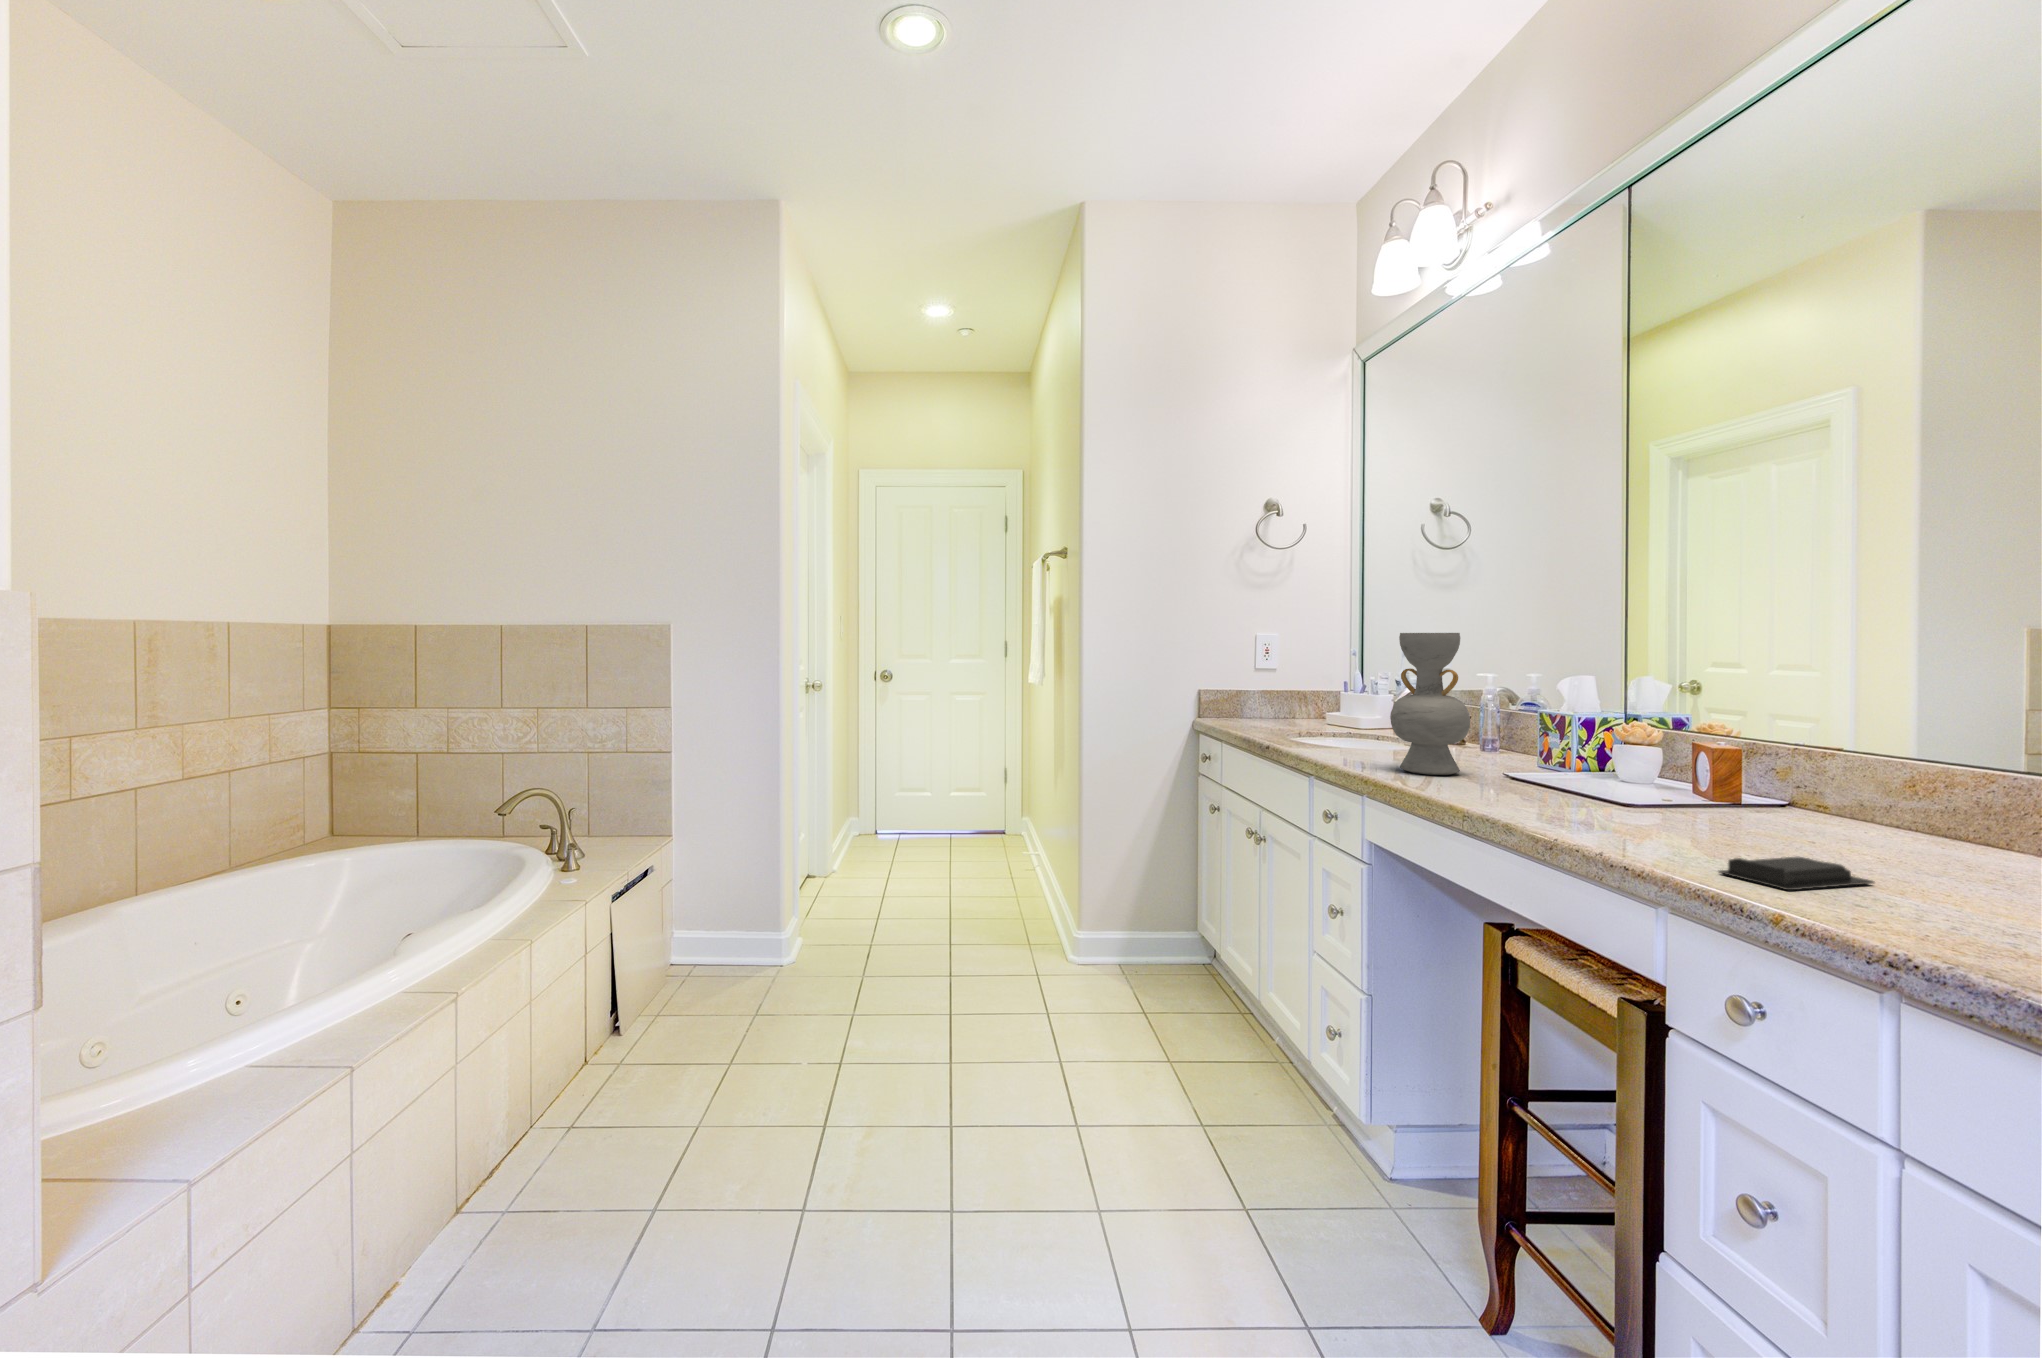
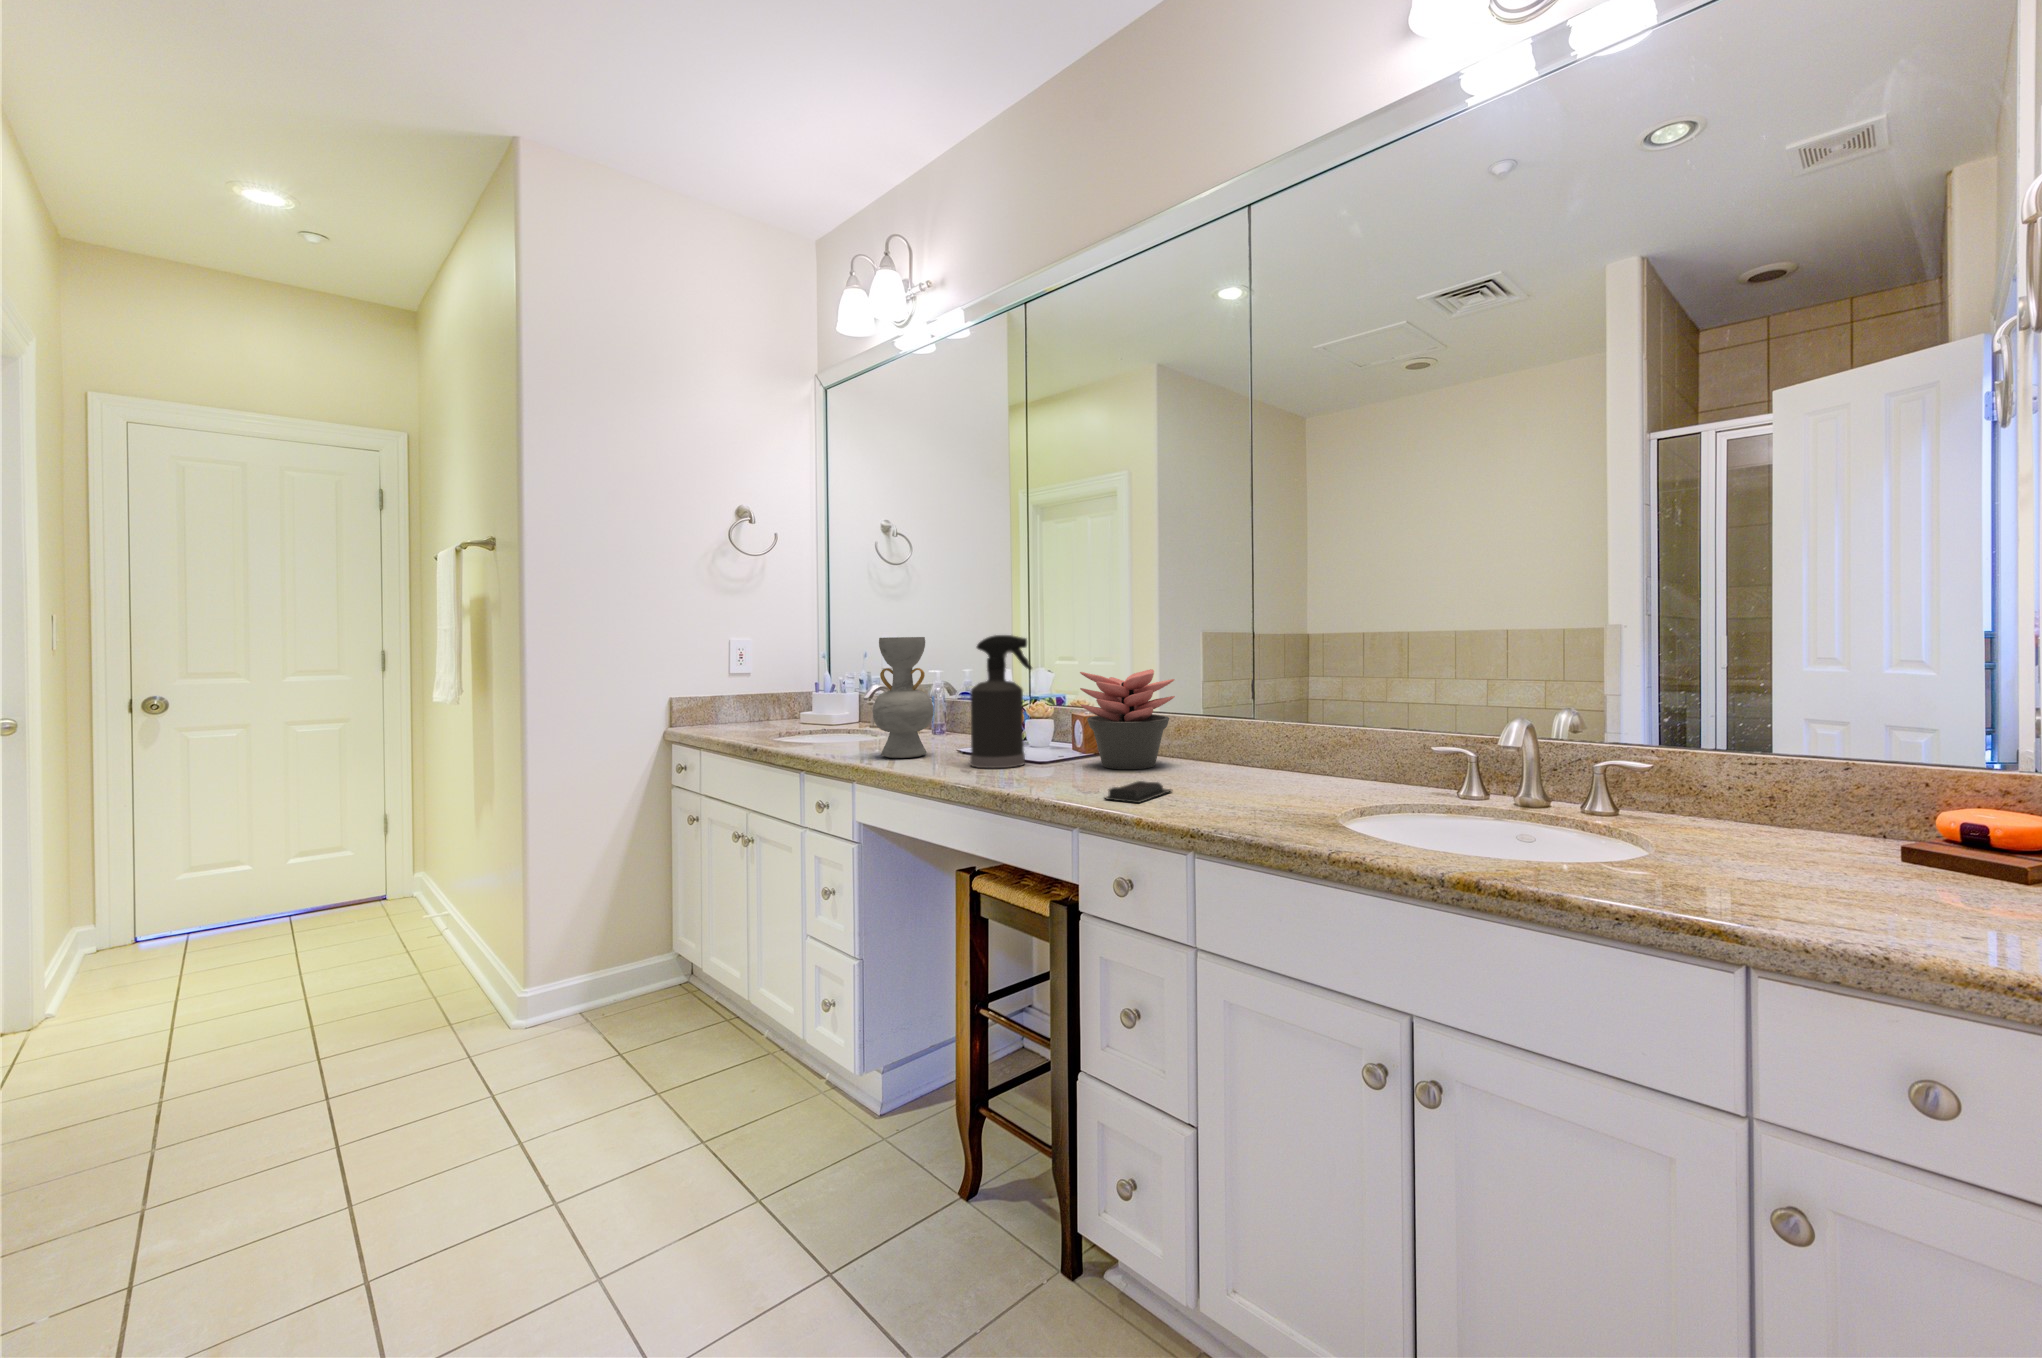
spray bottle: none [1515,631,1616,805] -> present [970,635,1032,768]
succulent plant: none [1699,685,1901,839] -> present [1080,669,1175,769]

